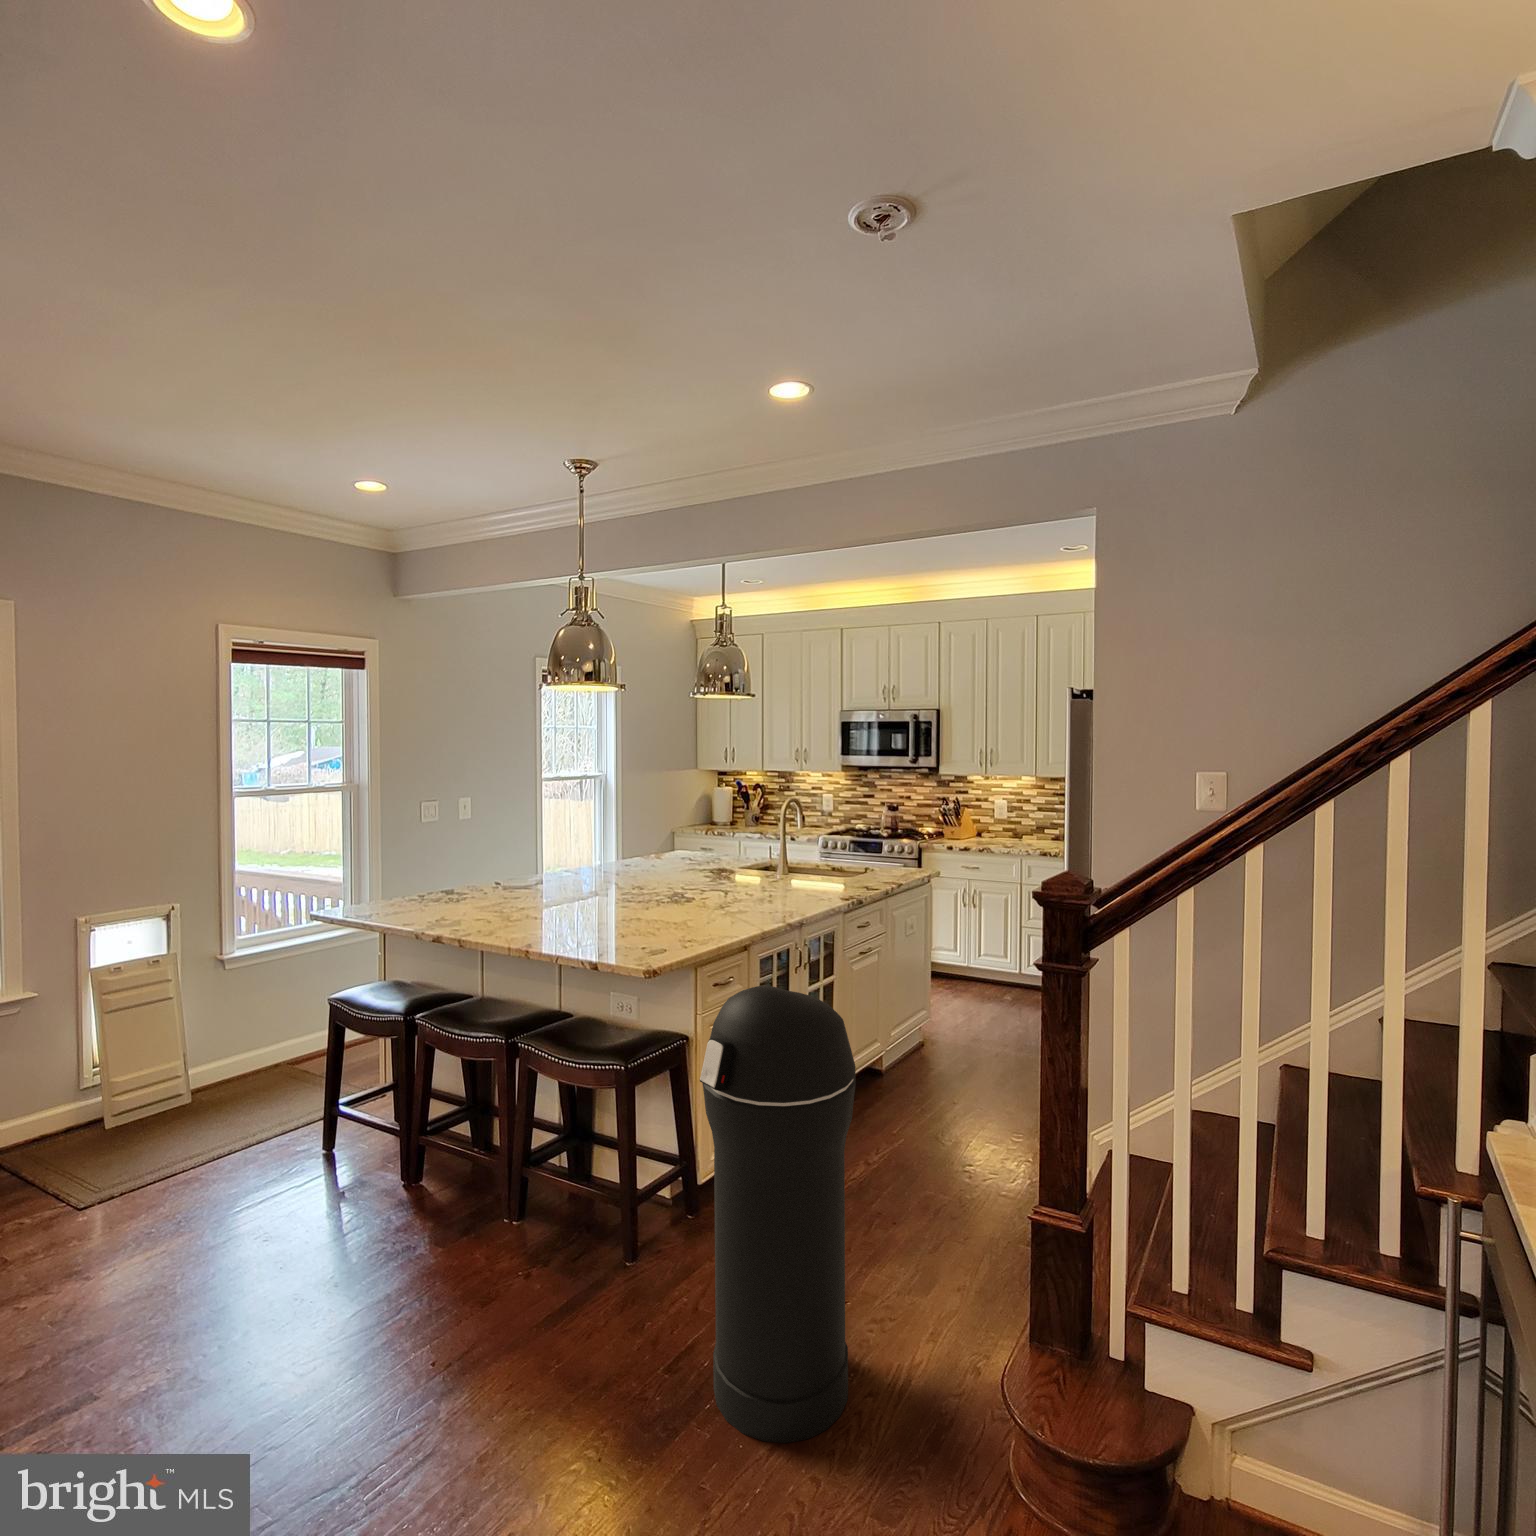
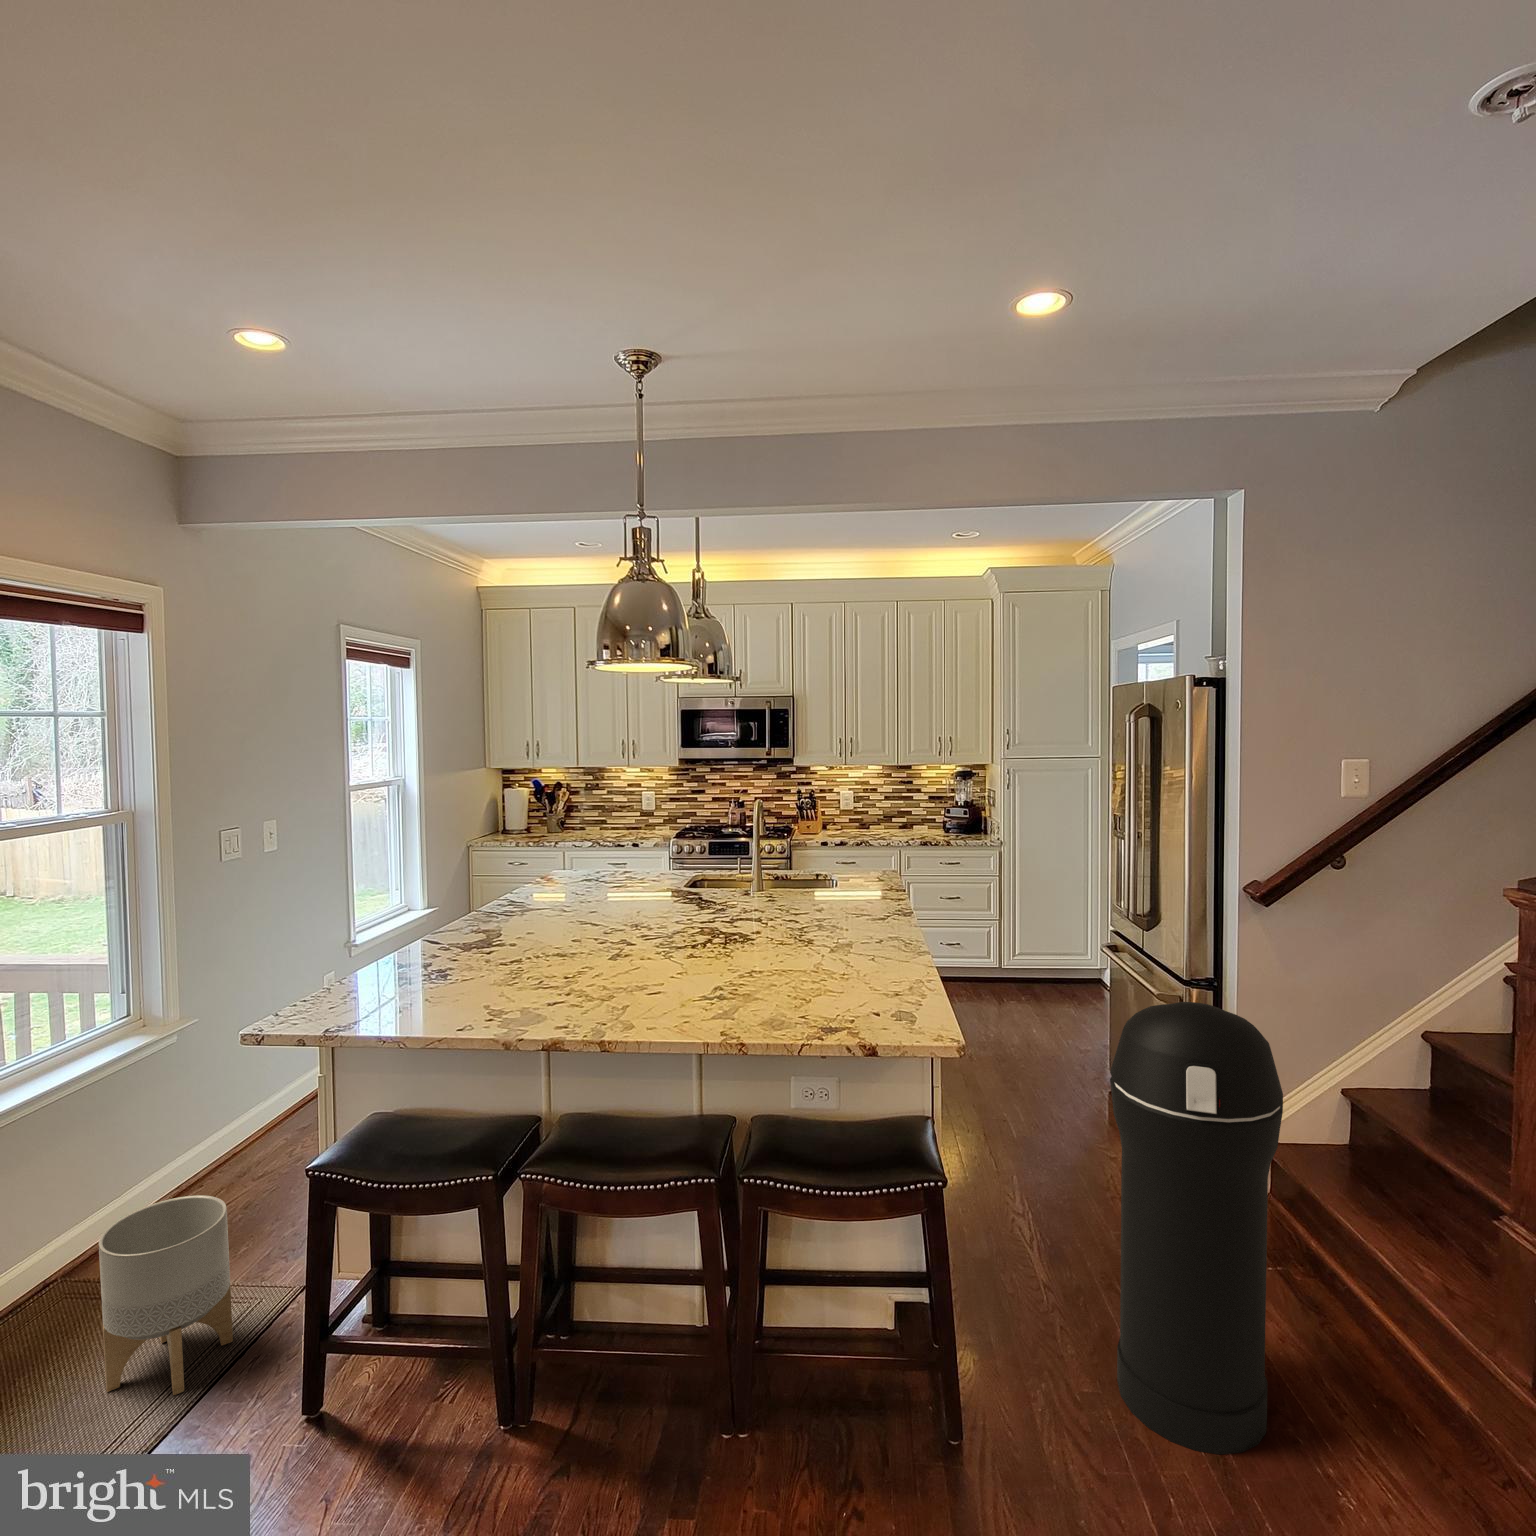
planter: none [207,1024,286,1141] -> present [99,1195,233,1395]

